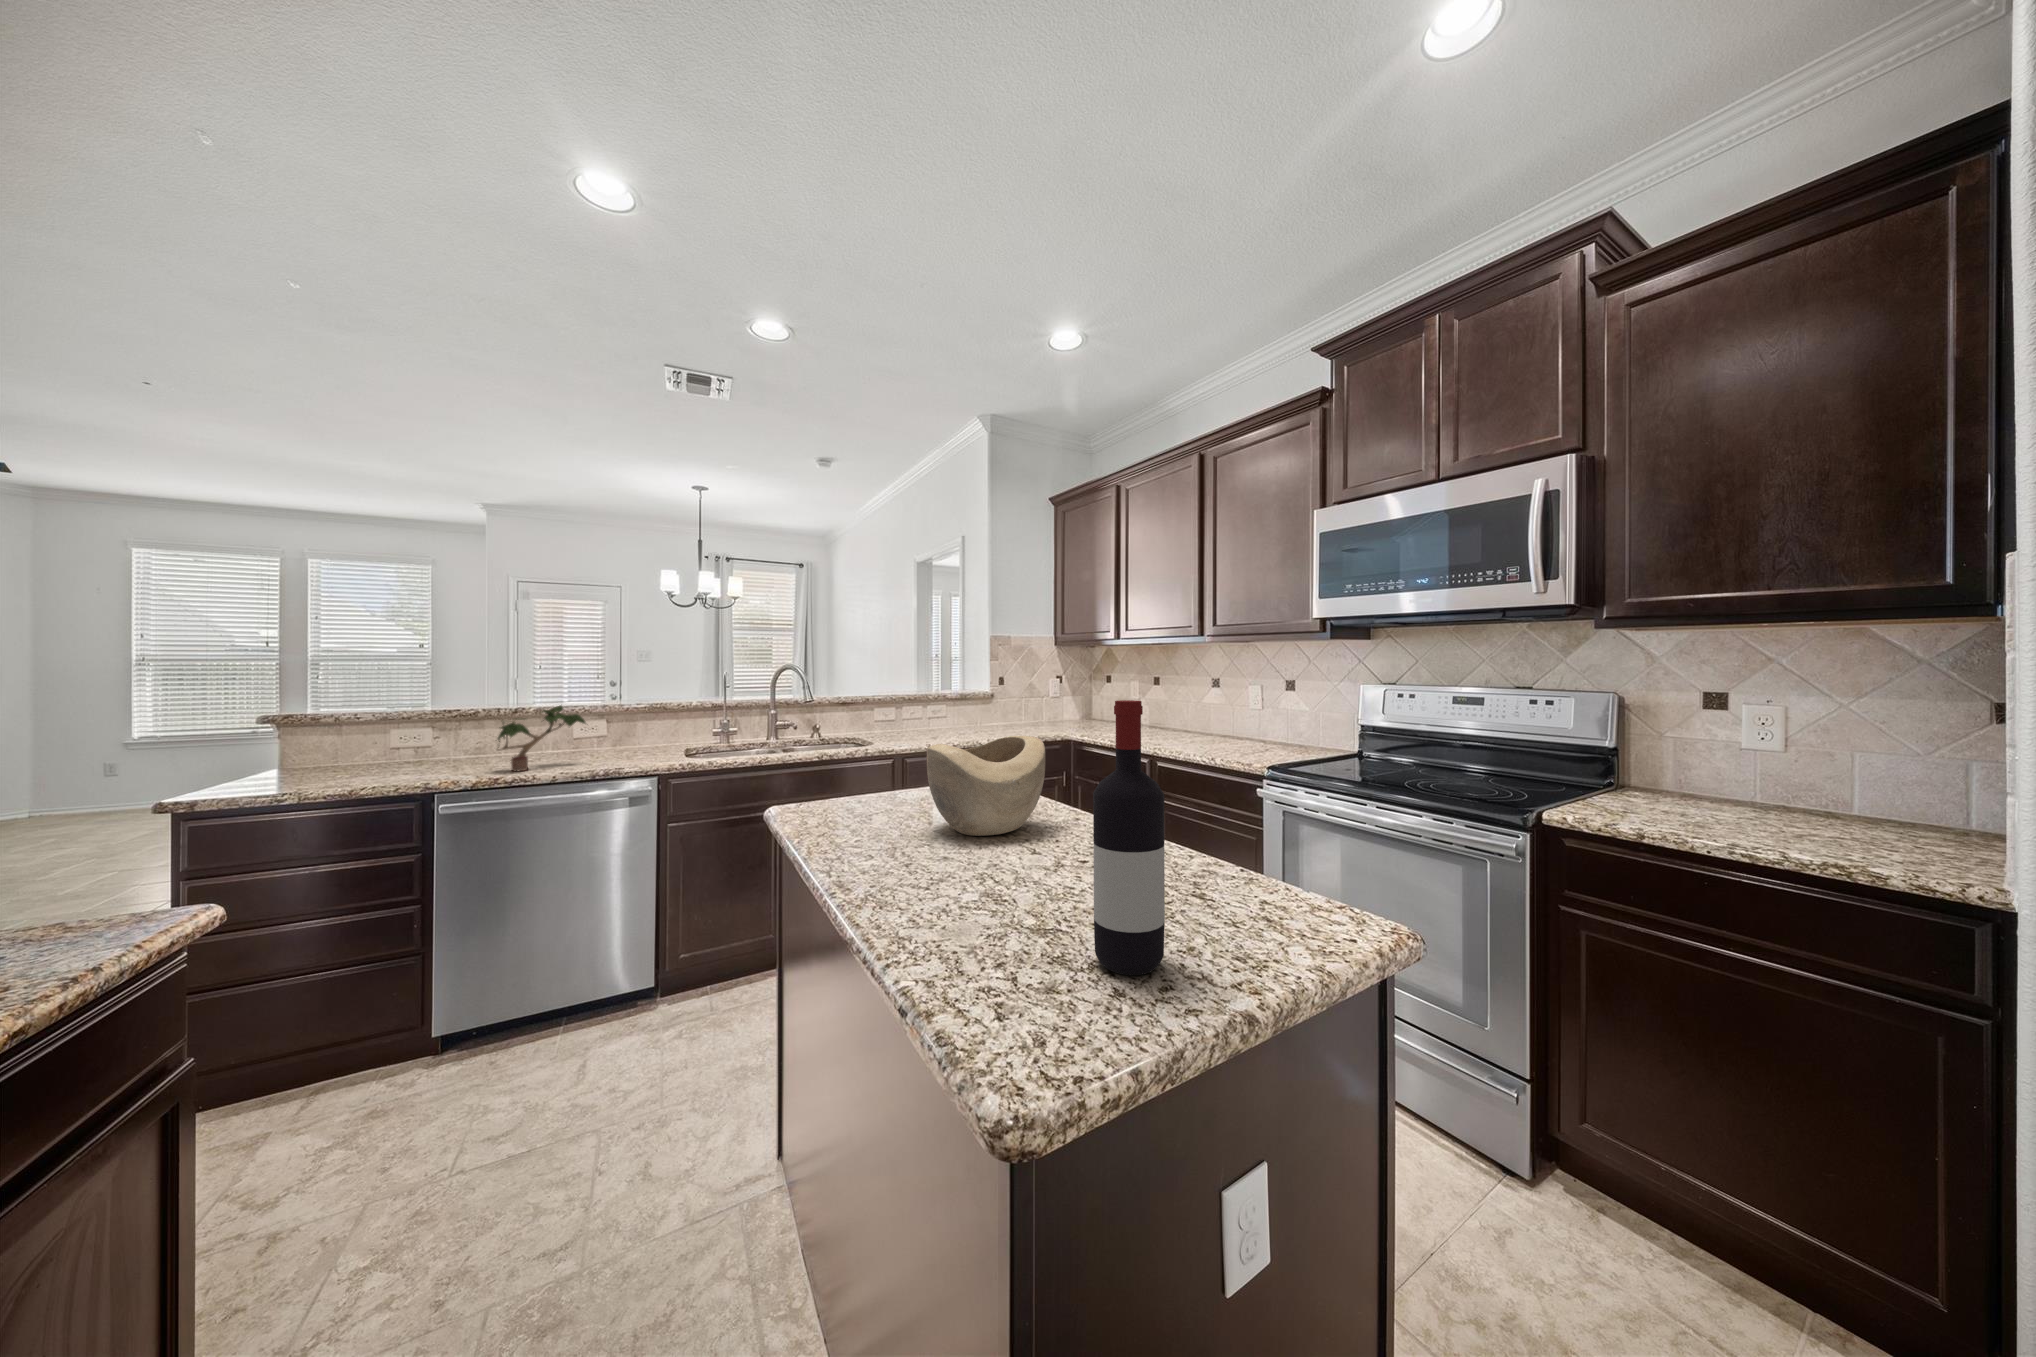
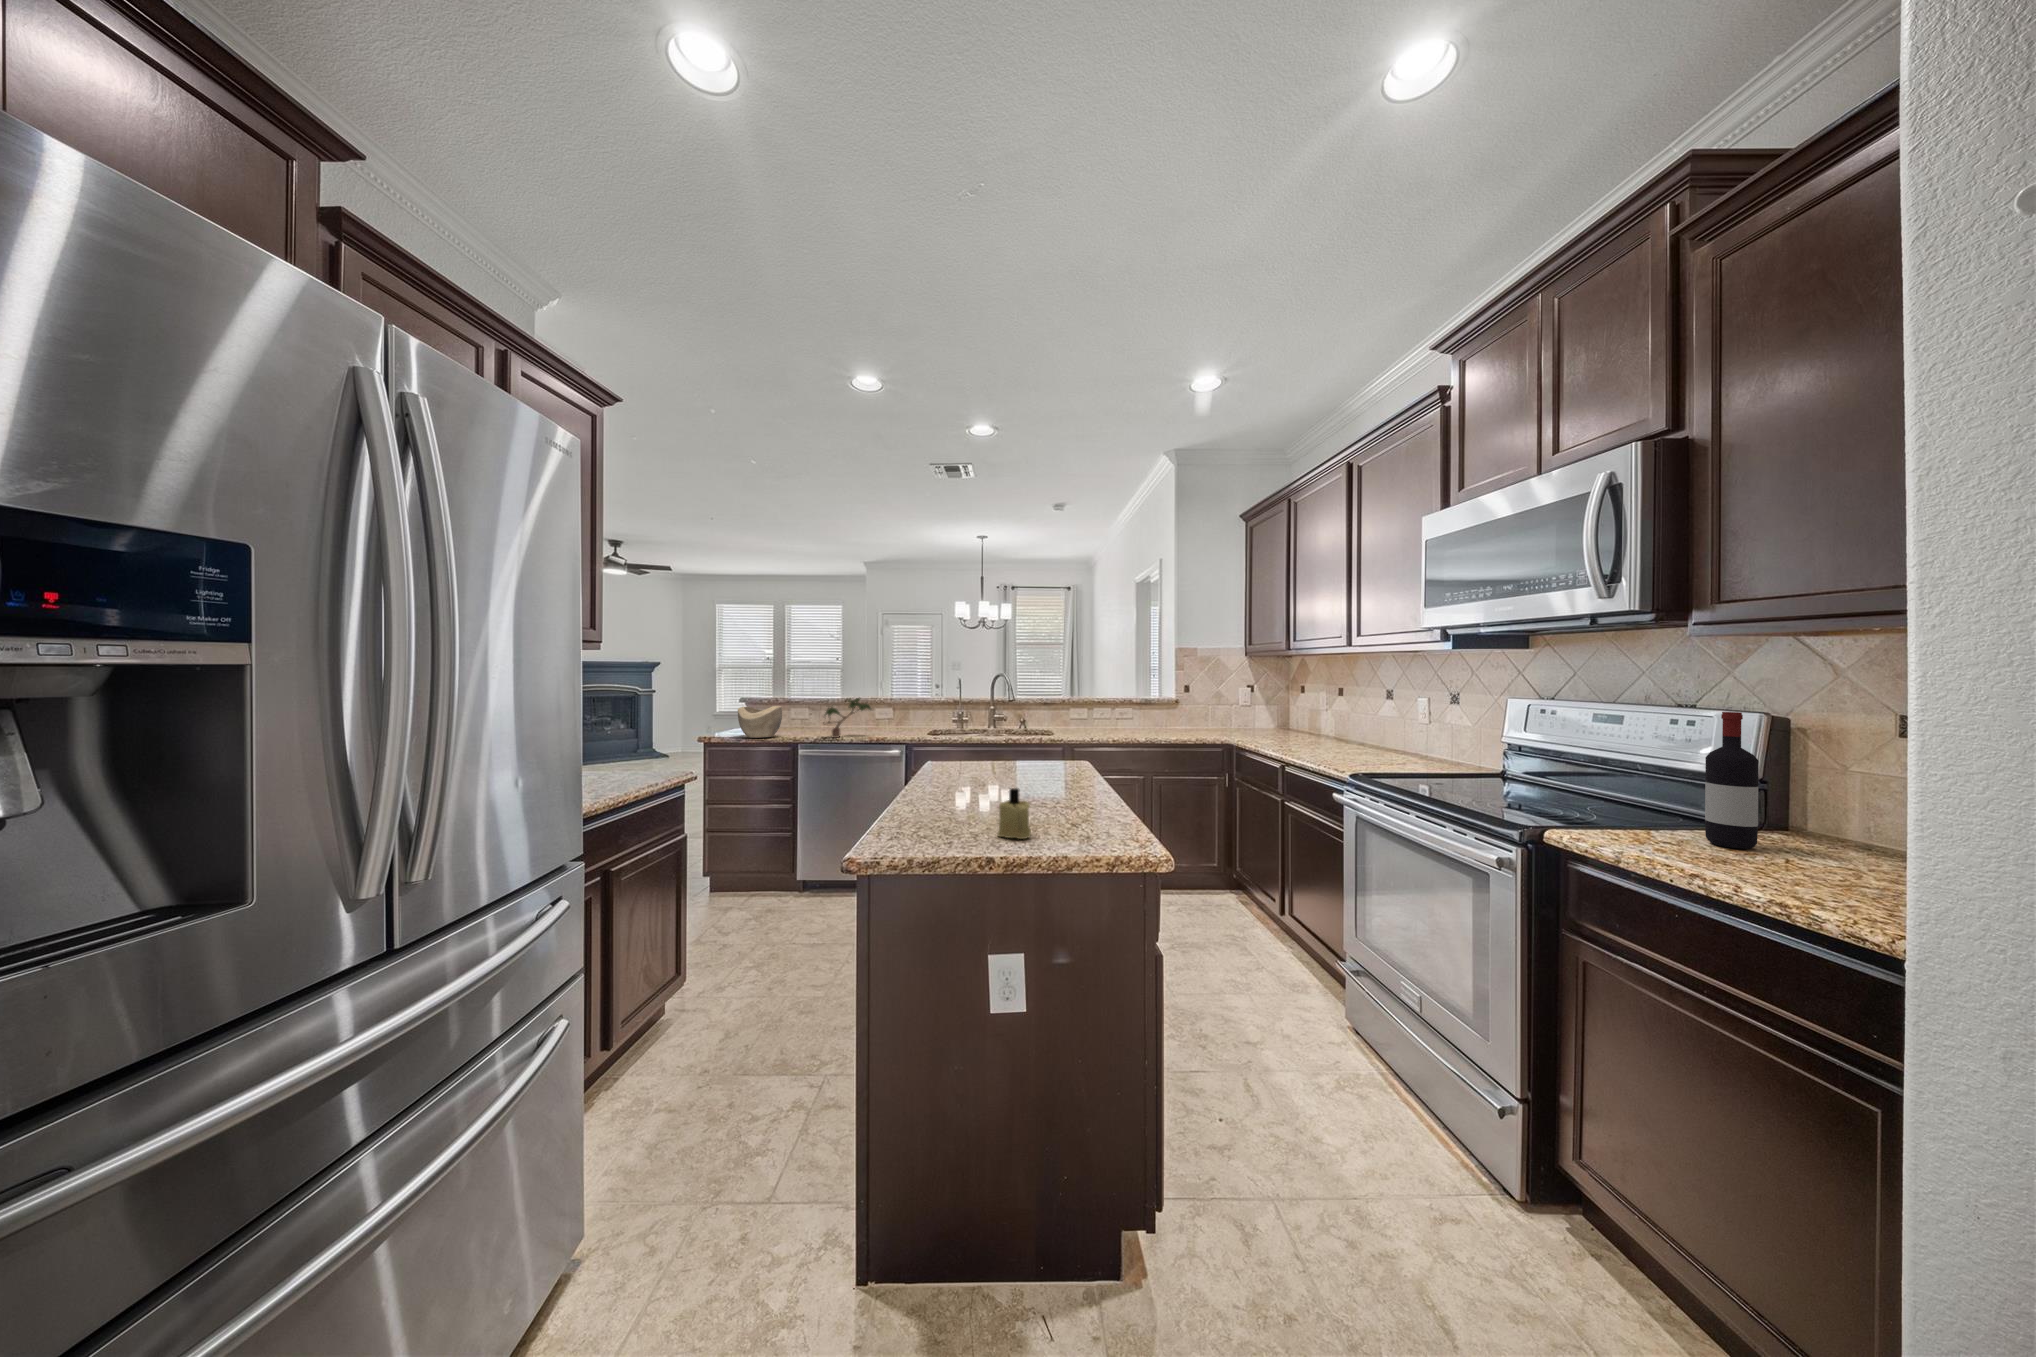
wine bottle: present [1093,700,1165,975] -> present [1705,712,1759,849]
decorative bowl: present [927,736,1045,836] -> present [738,706,782,738]
candle: none [1180,848,1246,936] -> present [997,788,1031,839]

